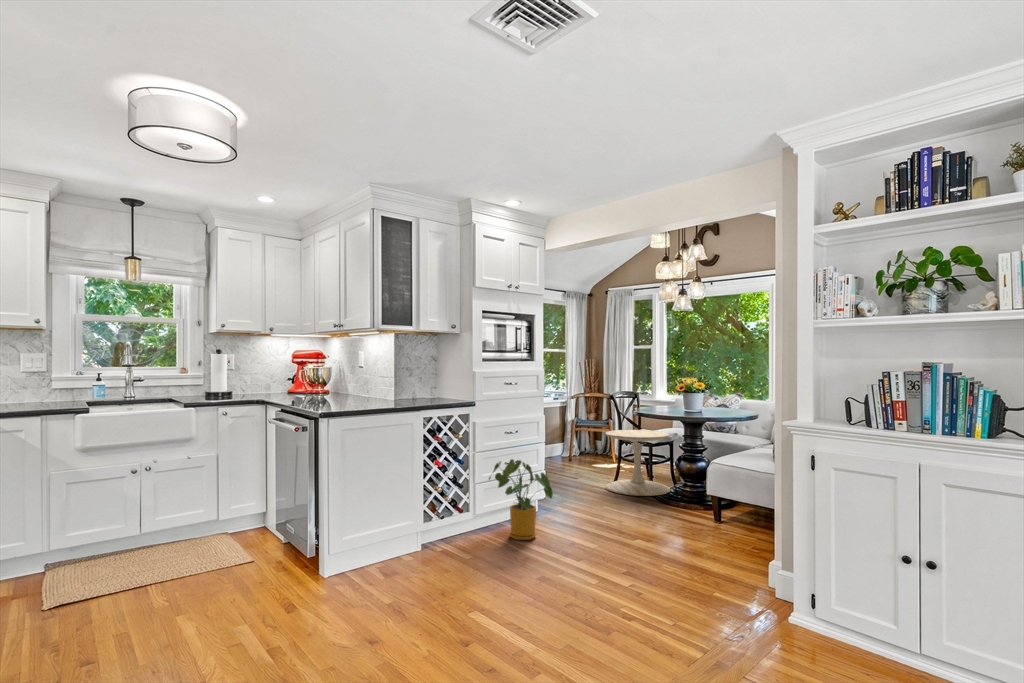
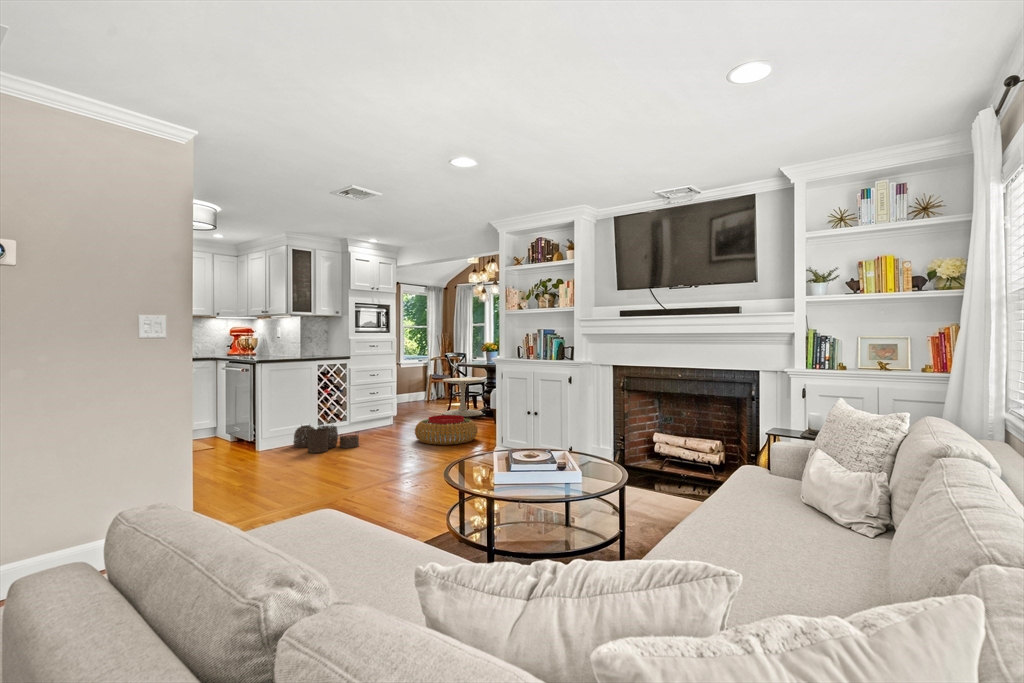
house plant: present [489,459,553,540] -> none [359,391,395,435]
pouf: none [596,514,718,584] -> present [415,415,478,445]
woven basket: none [382,525,498,595] -> present [294,424,359,453]

